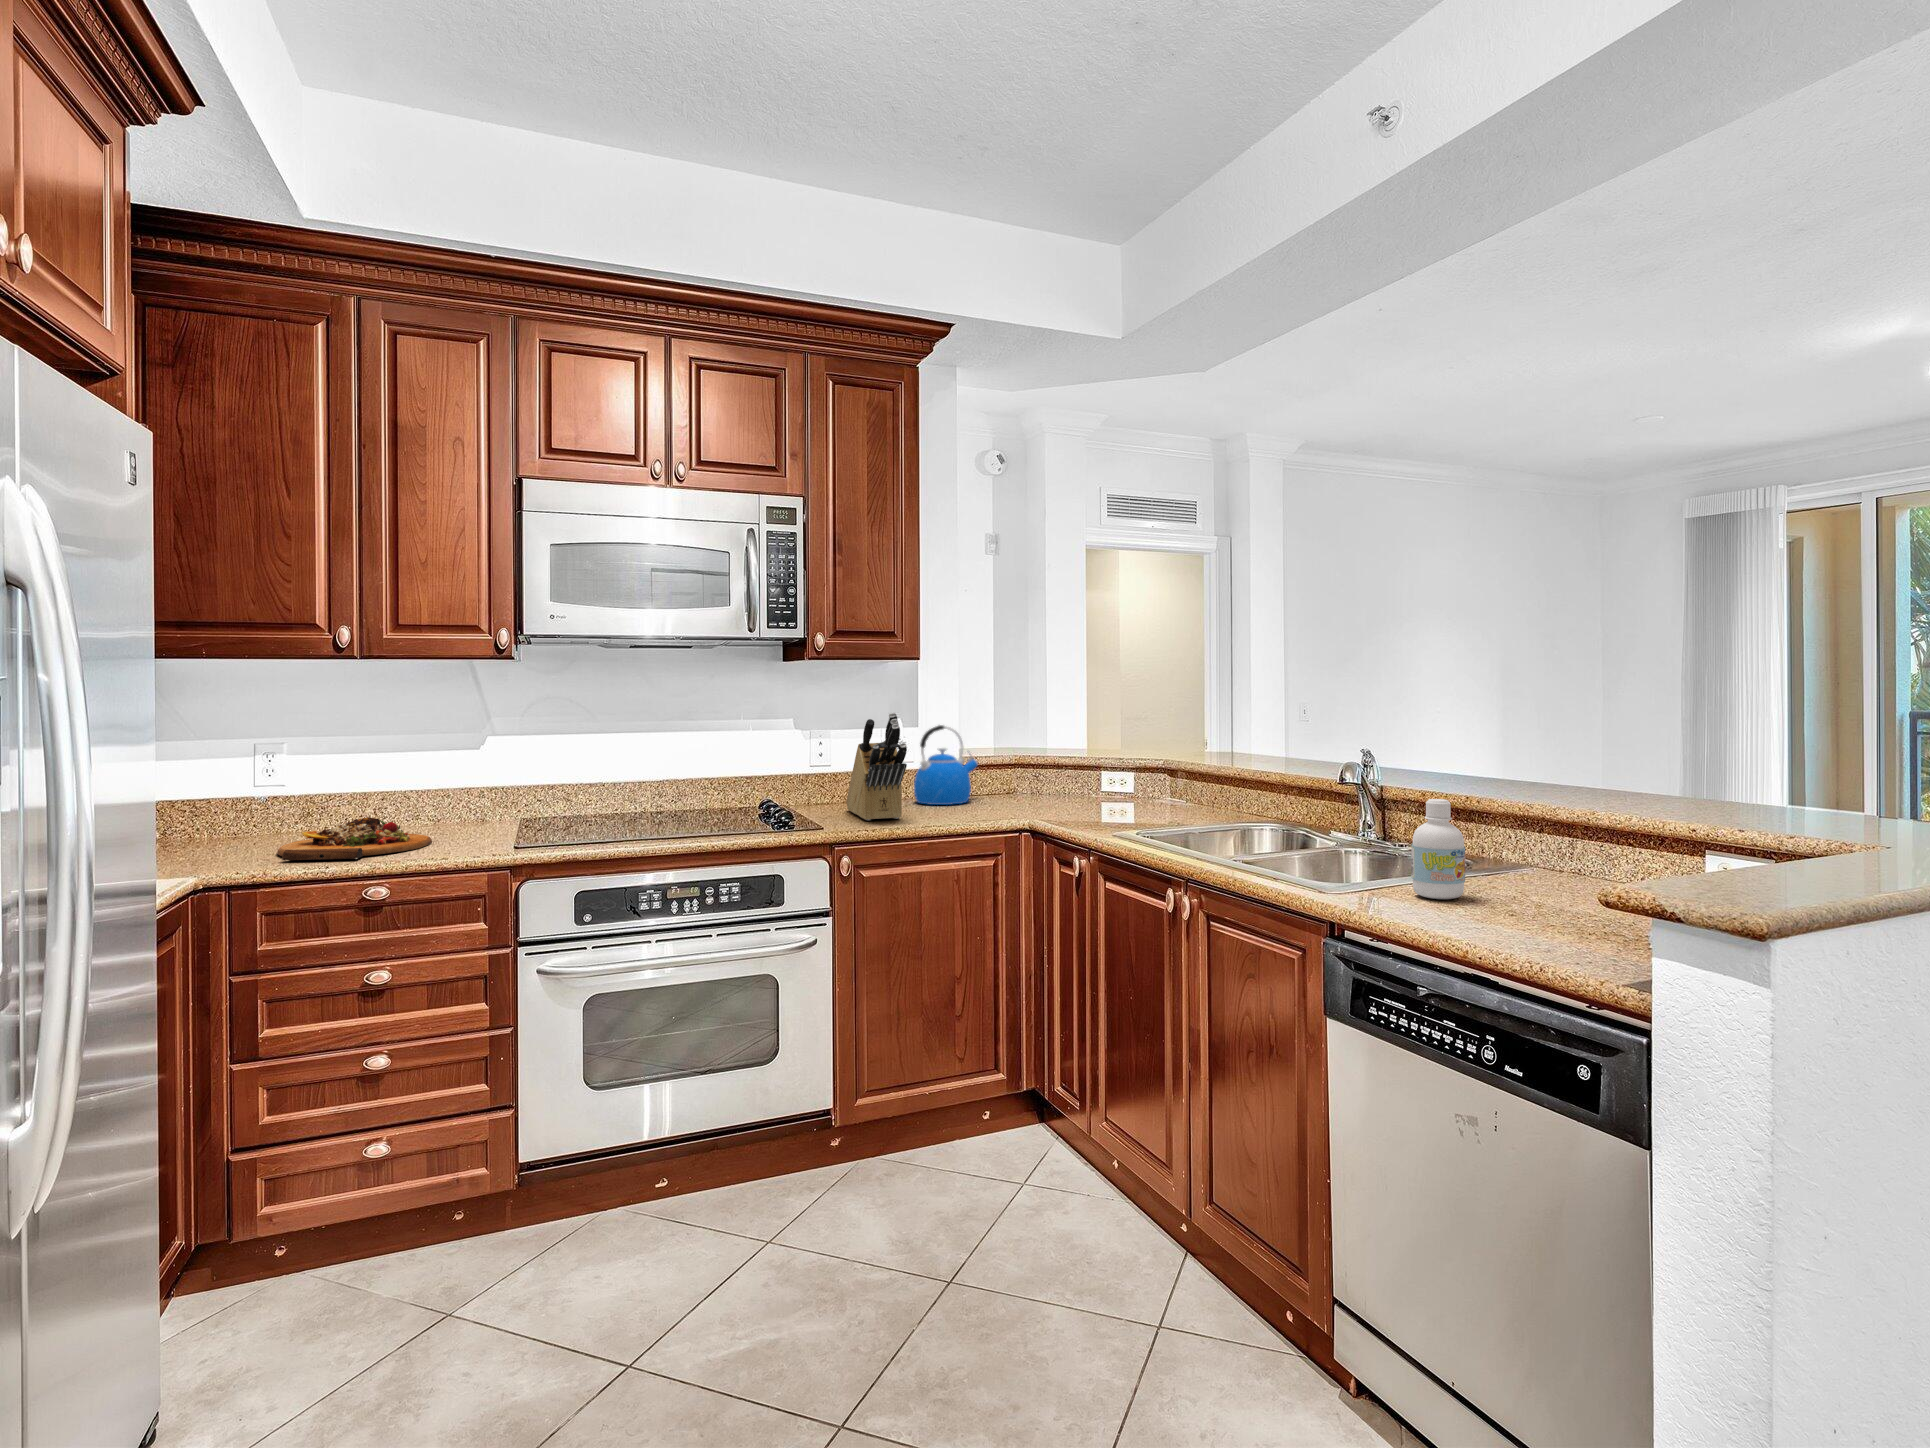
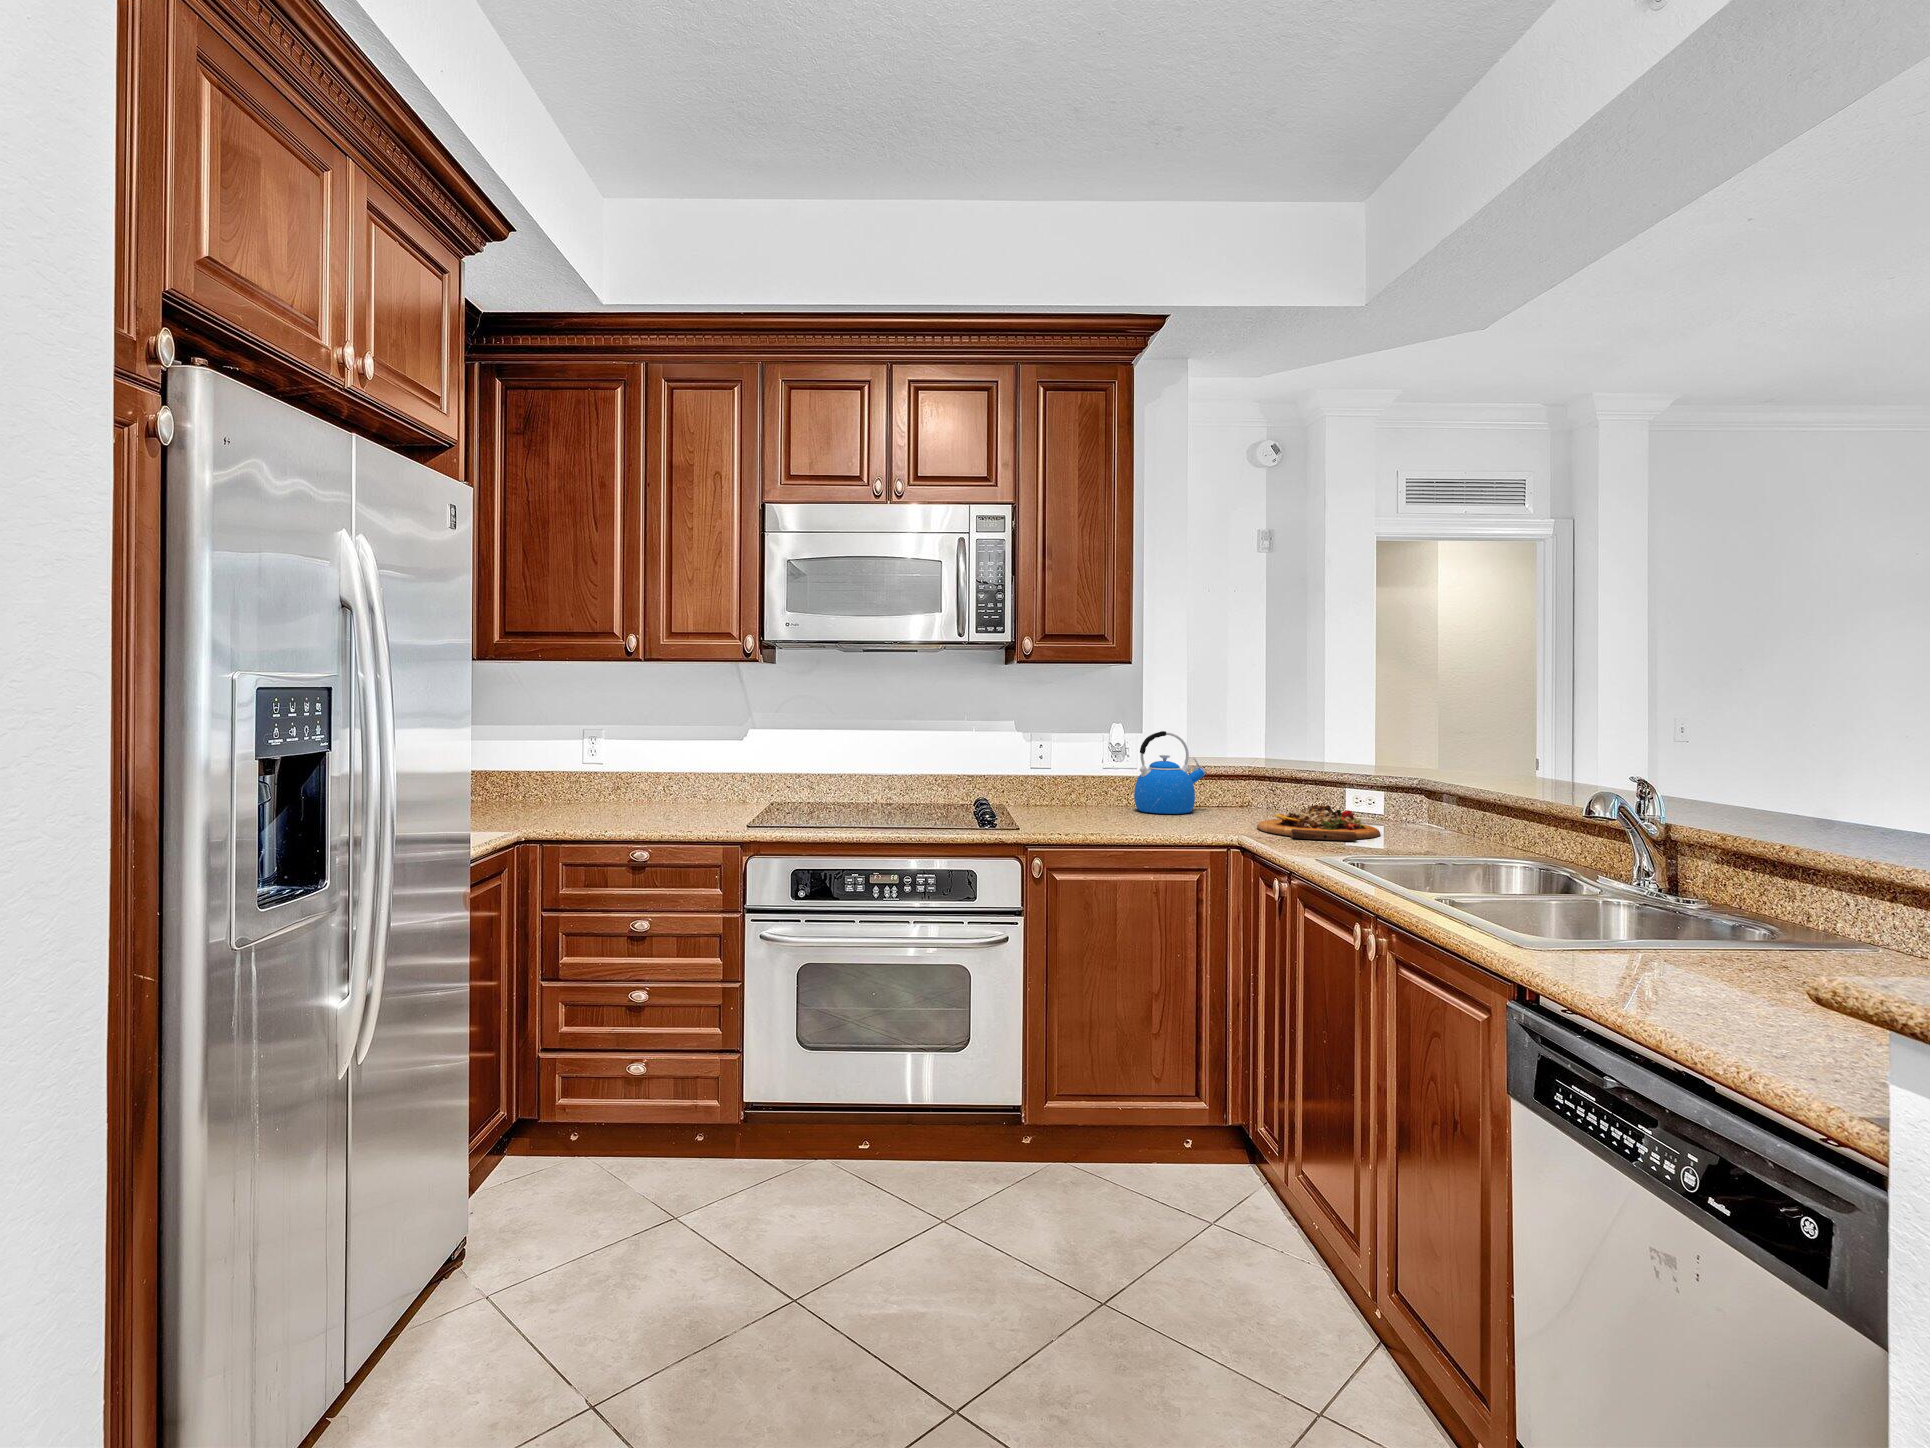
knife block: present [846,713,907,821] -> none [1060,717,1108,824]
bottle: present [1411,799,1465,899] -> none [1646,842,1726,973]
cutting board: present [277,817,432,860] -> present [1257,805,1381,841]

